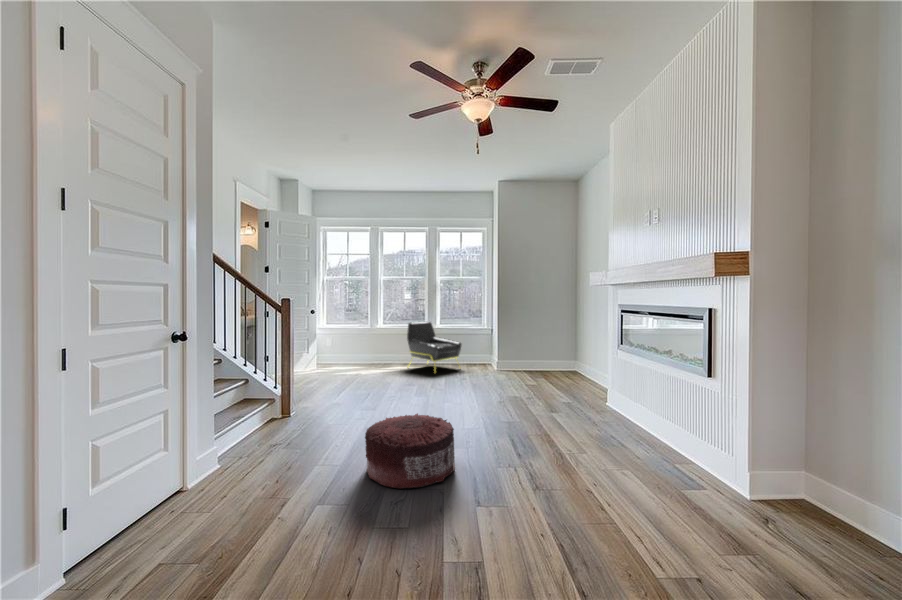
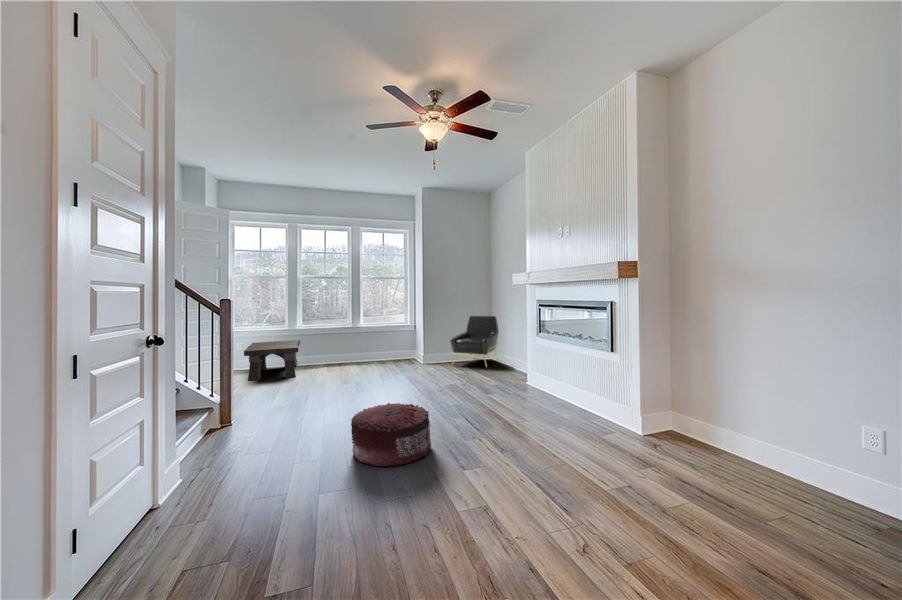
armchair: present [407,322,461,365] -> present [450,316,499,367]
coffee table: none [322,341,380,377] -> present [244,340,300,381]

